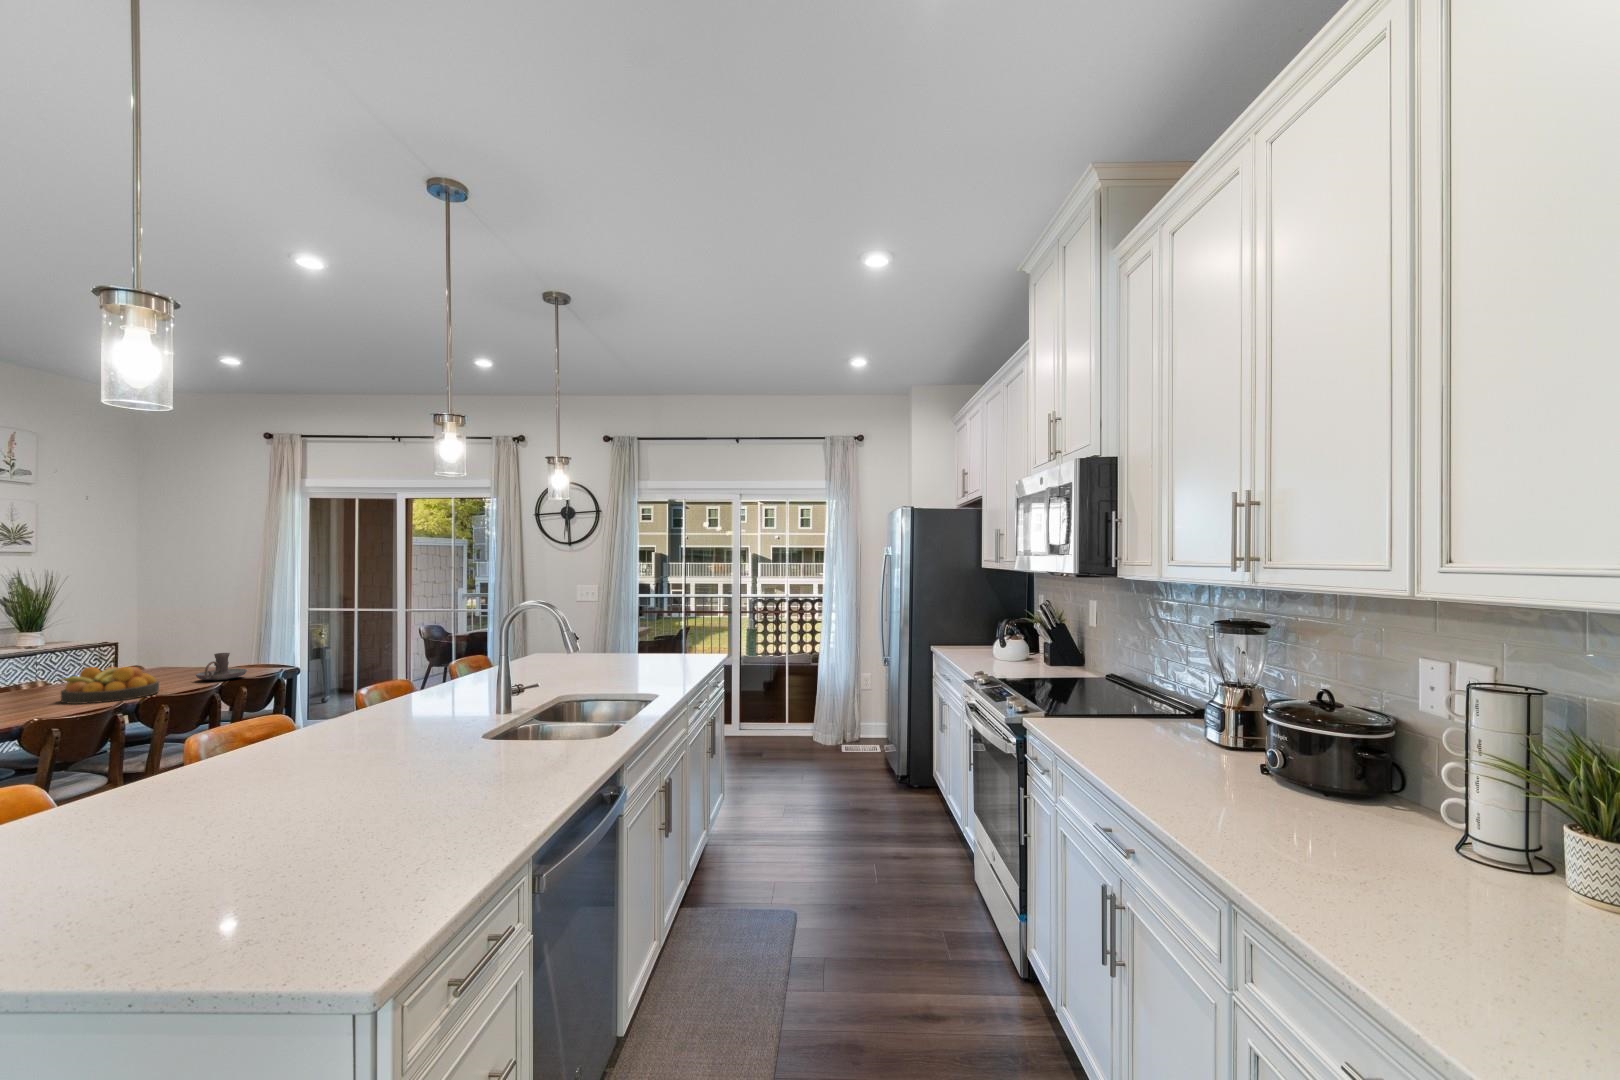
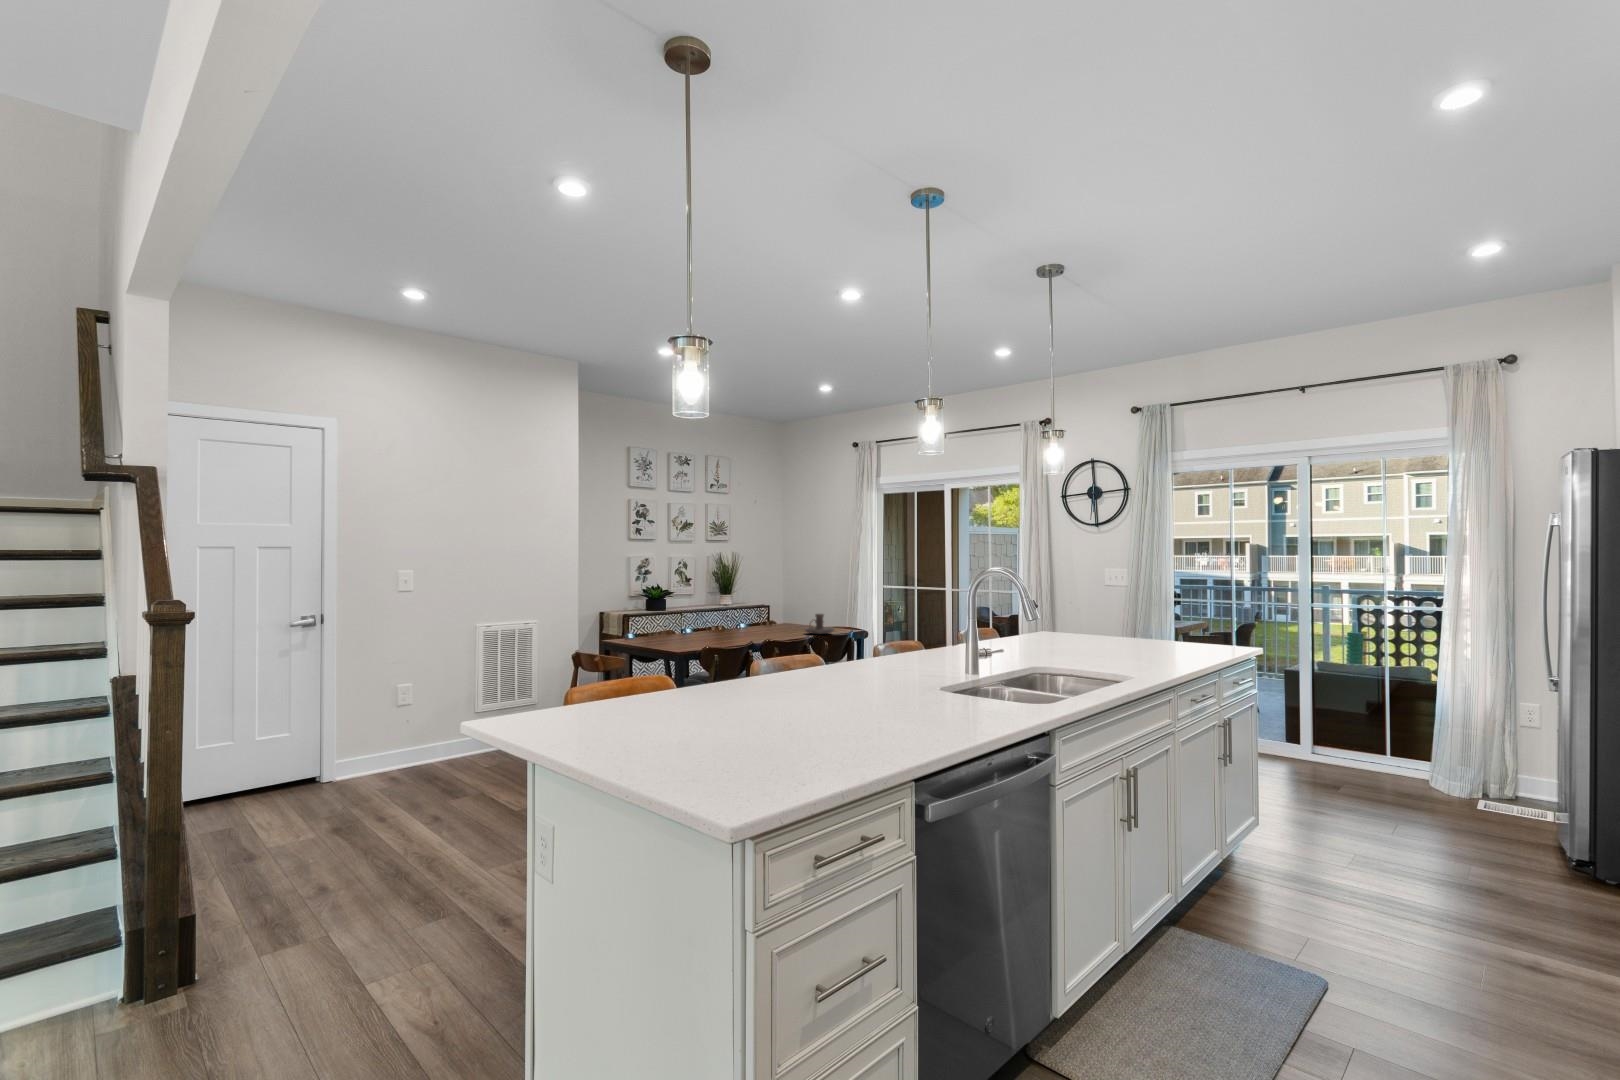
fruit bowl: present [60,667,159,704] -> none [732,615,783,639]

